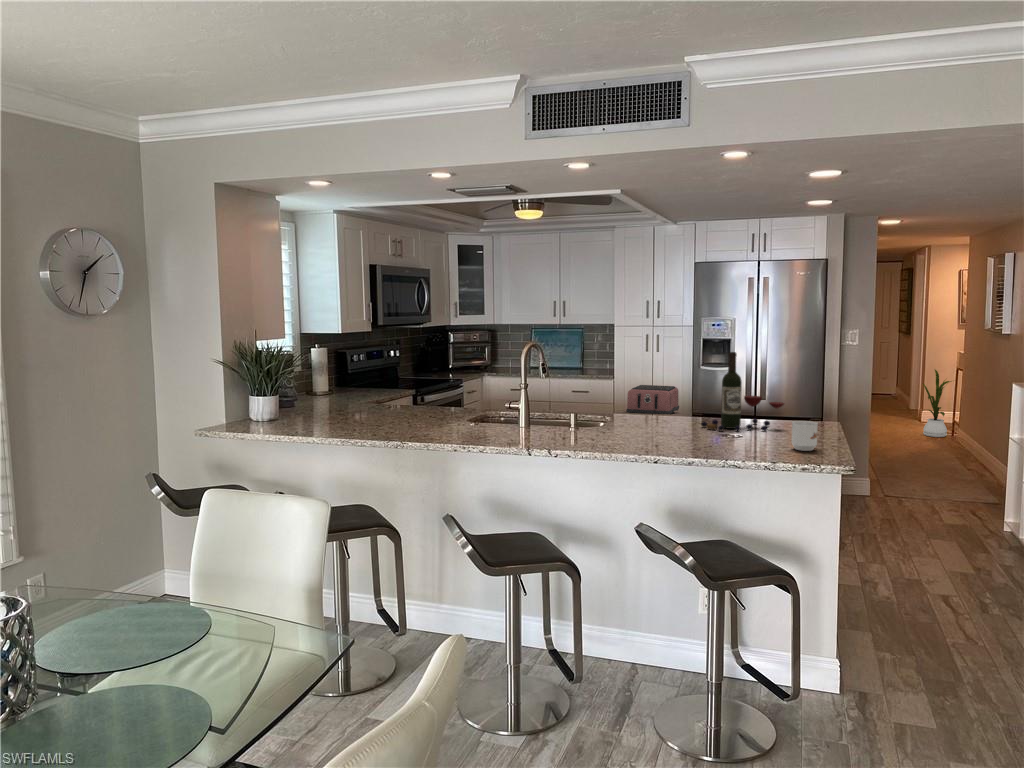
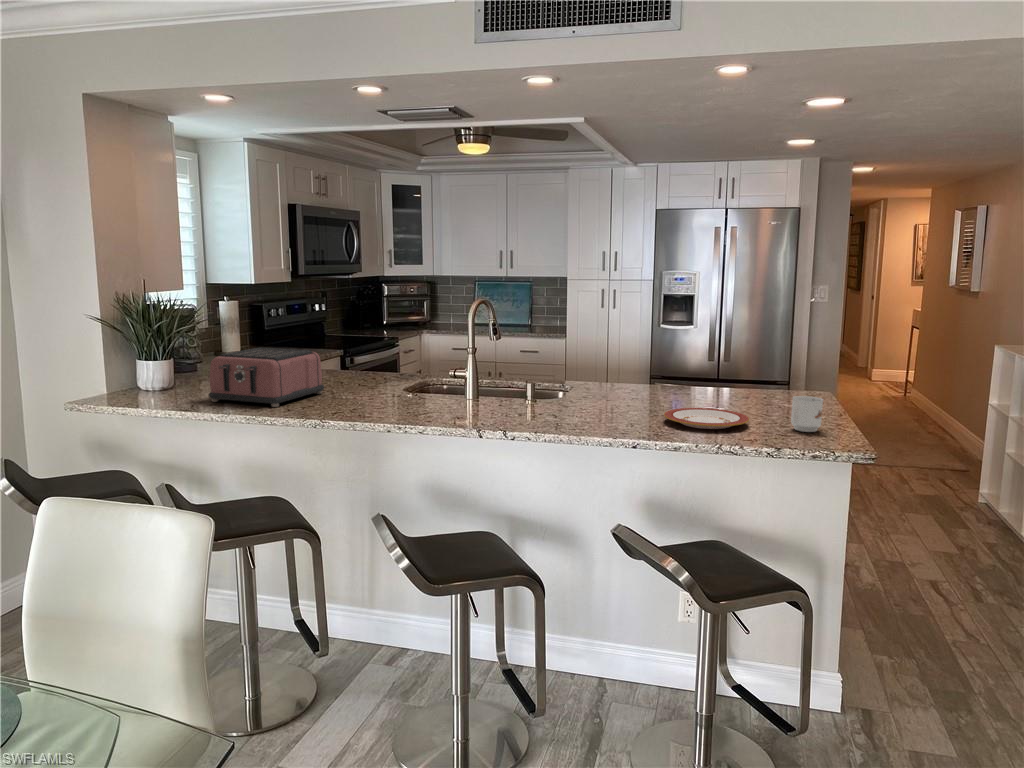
wine bottle: present [701,352,784,431] -> none [678,312,777,405]
house plant: present [923,370,952,437] -> none [877,328,914,398]
toaster: present [626,385,679,414] -> present [209,348,324,407]
plate: none [684,432,756,448] -> present [664,408,749,429]

